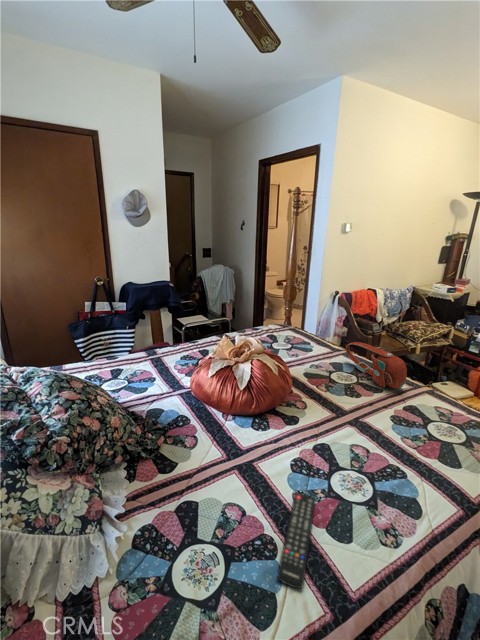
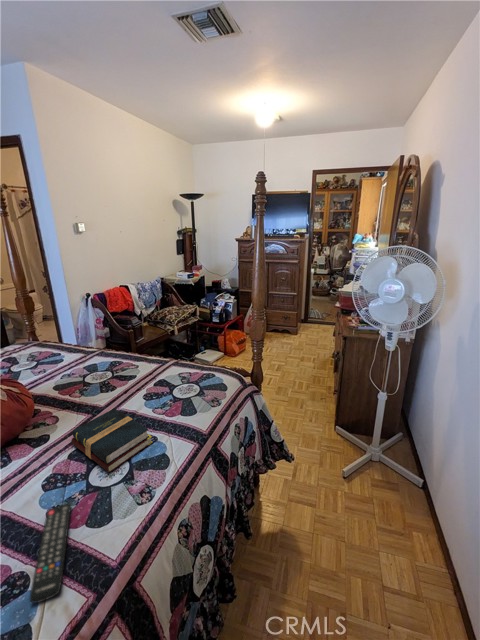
handbag: present [346,342,407,389] -> none [96,338,154,374]
hardback book: none [318,419,402,487] -> present [71,408,152,473]

